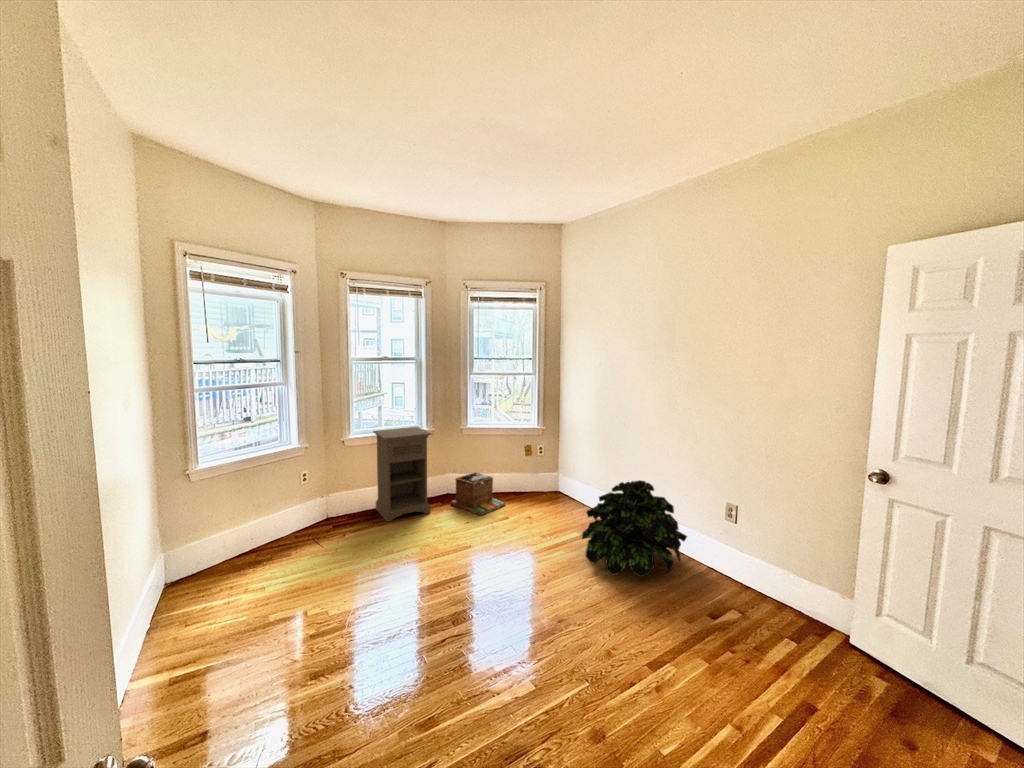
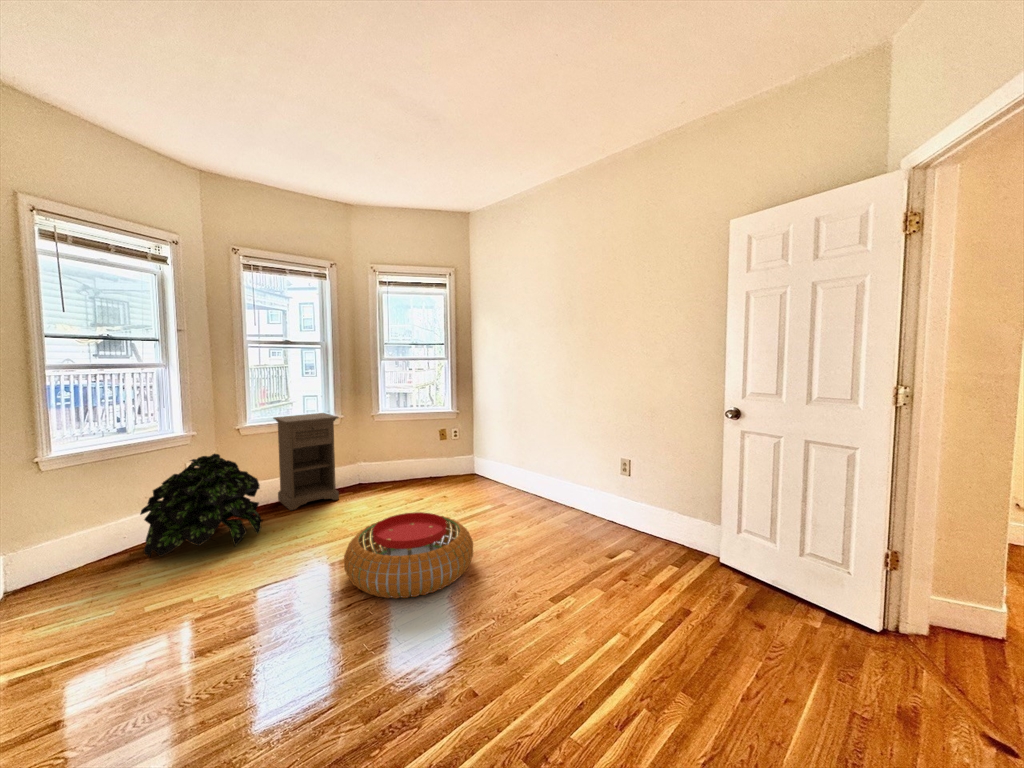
laundry basket: present [451,473,505,515] -> none [361,458,418,497]
potted plant: present [582,480,687,577] -> present [140,454,263,557]
pouf: none [438,546,565,642] -> present [344,512,473,599]

